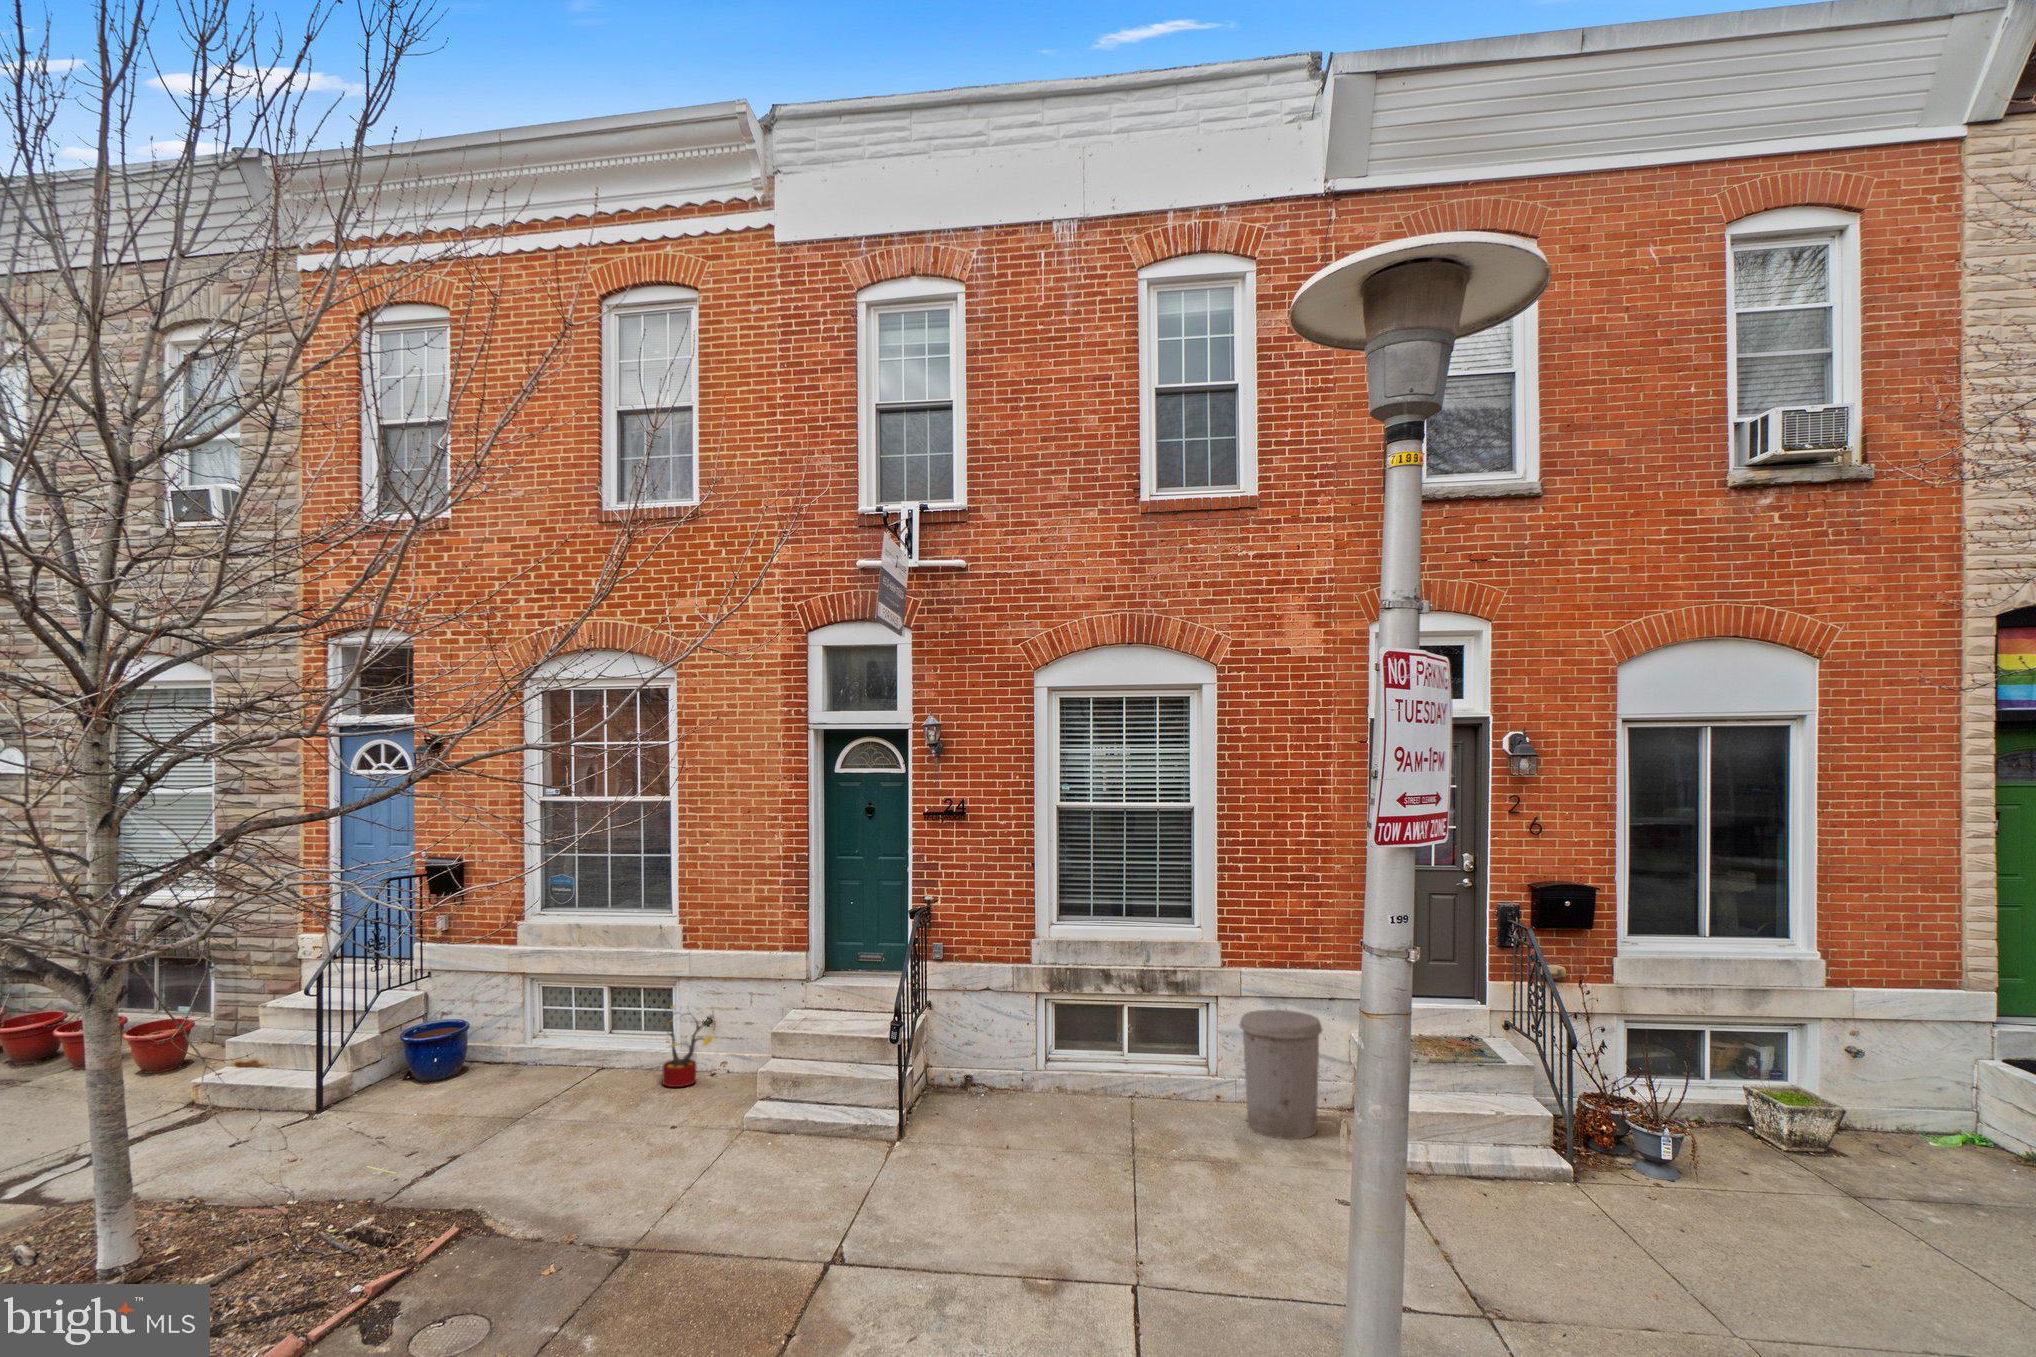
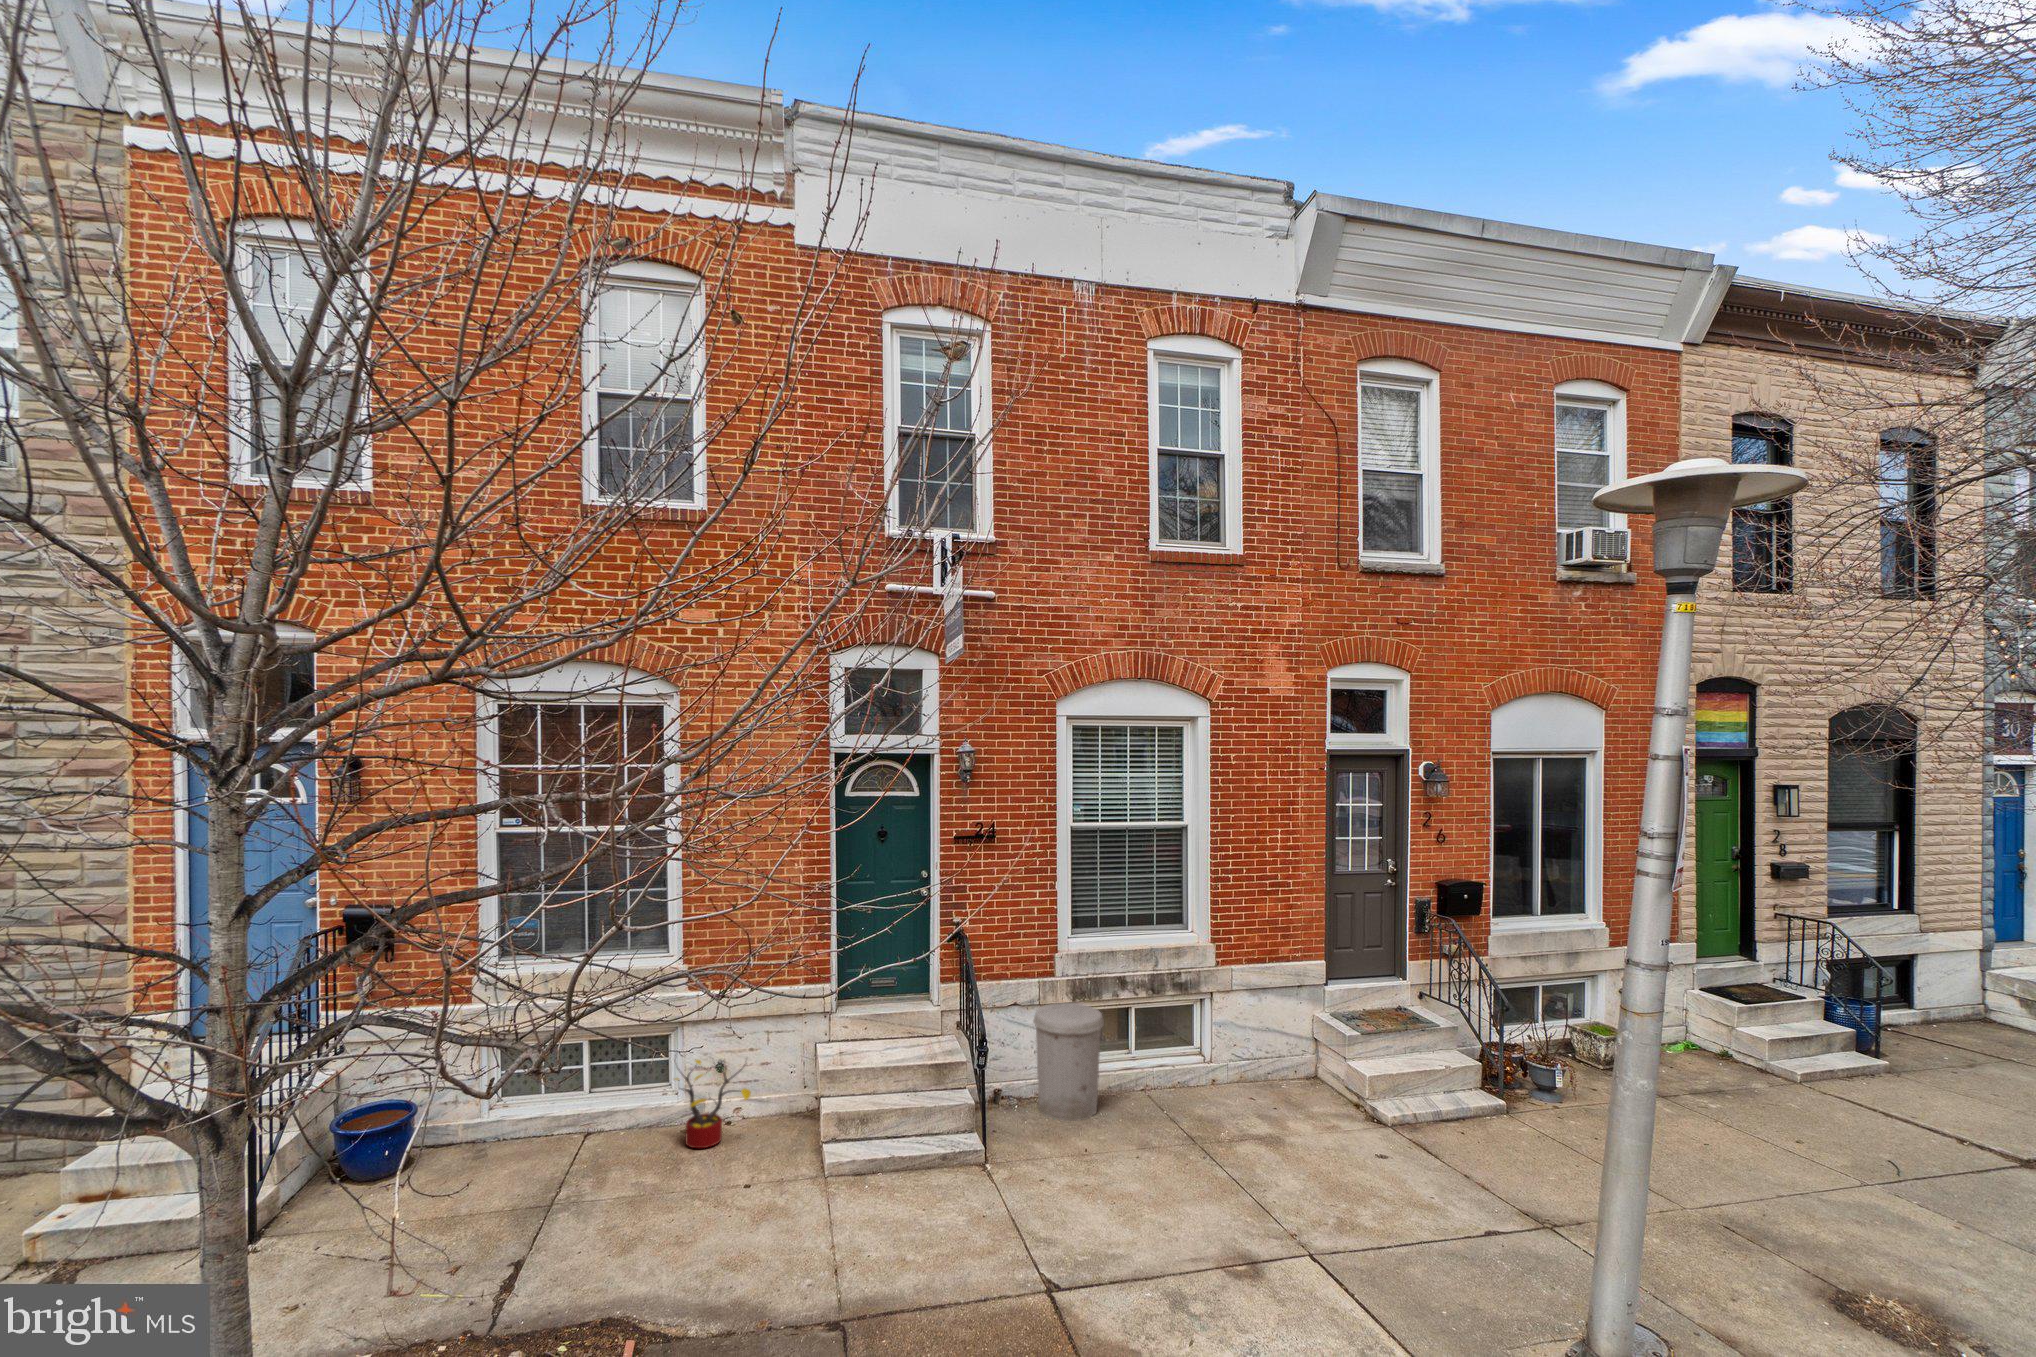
trash can: present [1239,1010,1322,1139] -> present [1033,1003,1104,1121]

